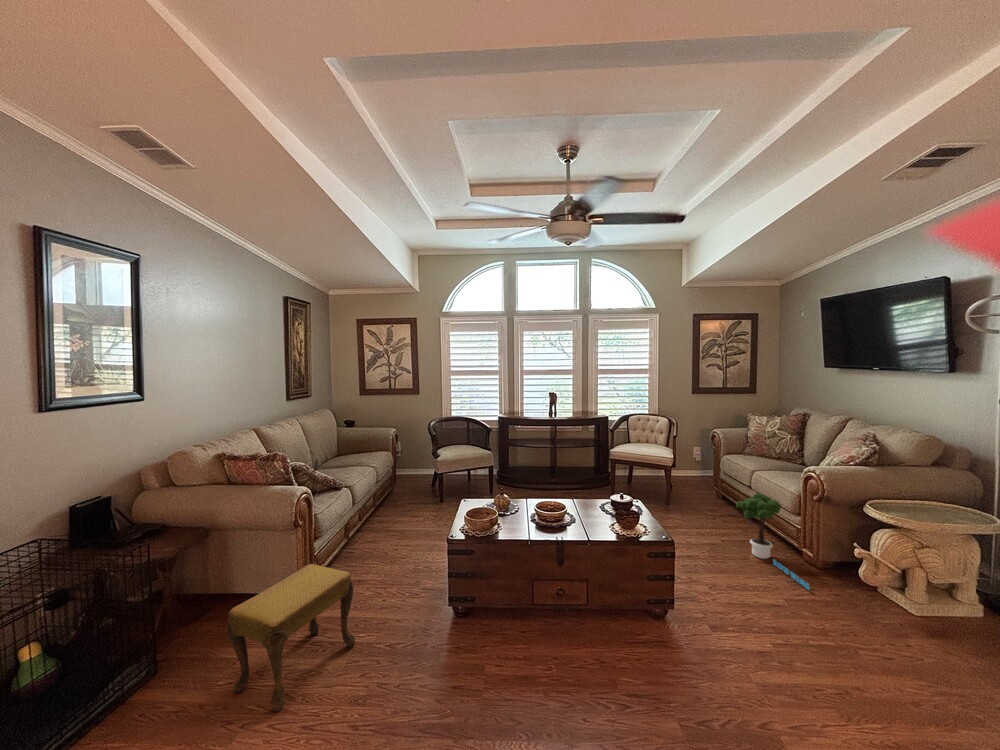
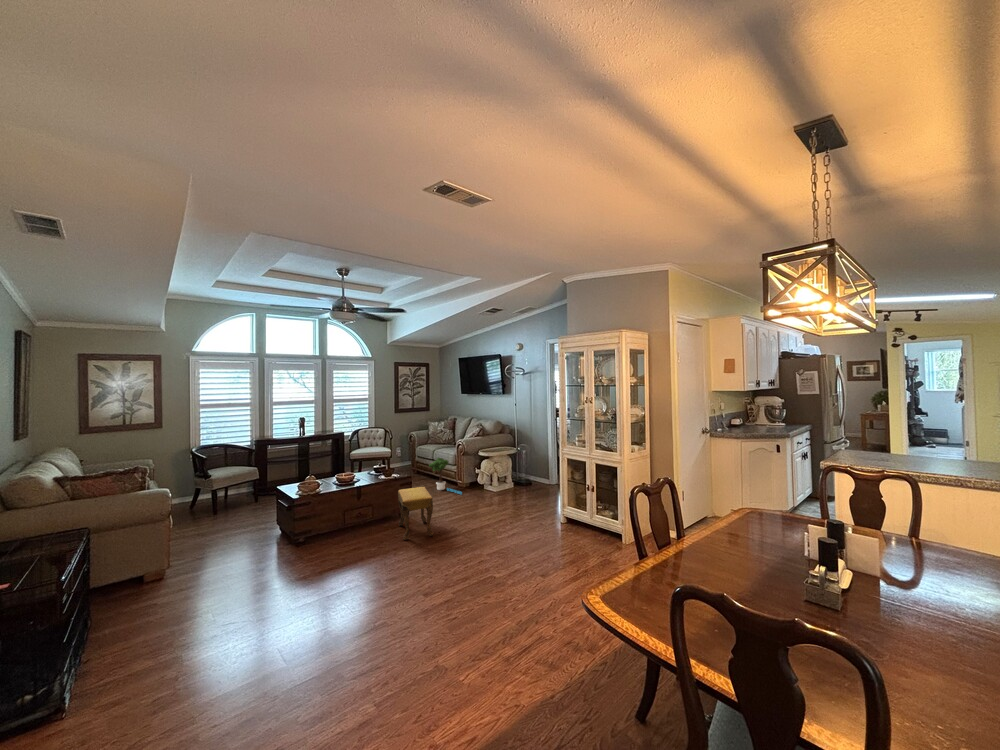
footstool: present [228,564,355,712] -> present [398,487,433,540]

